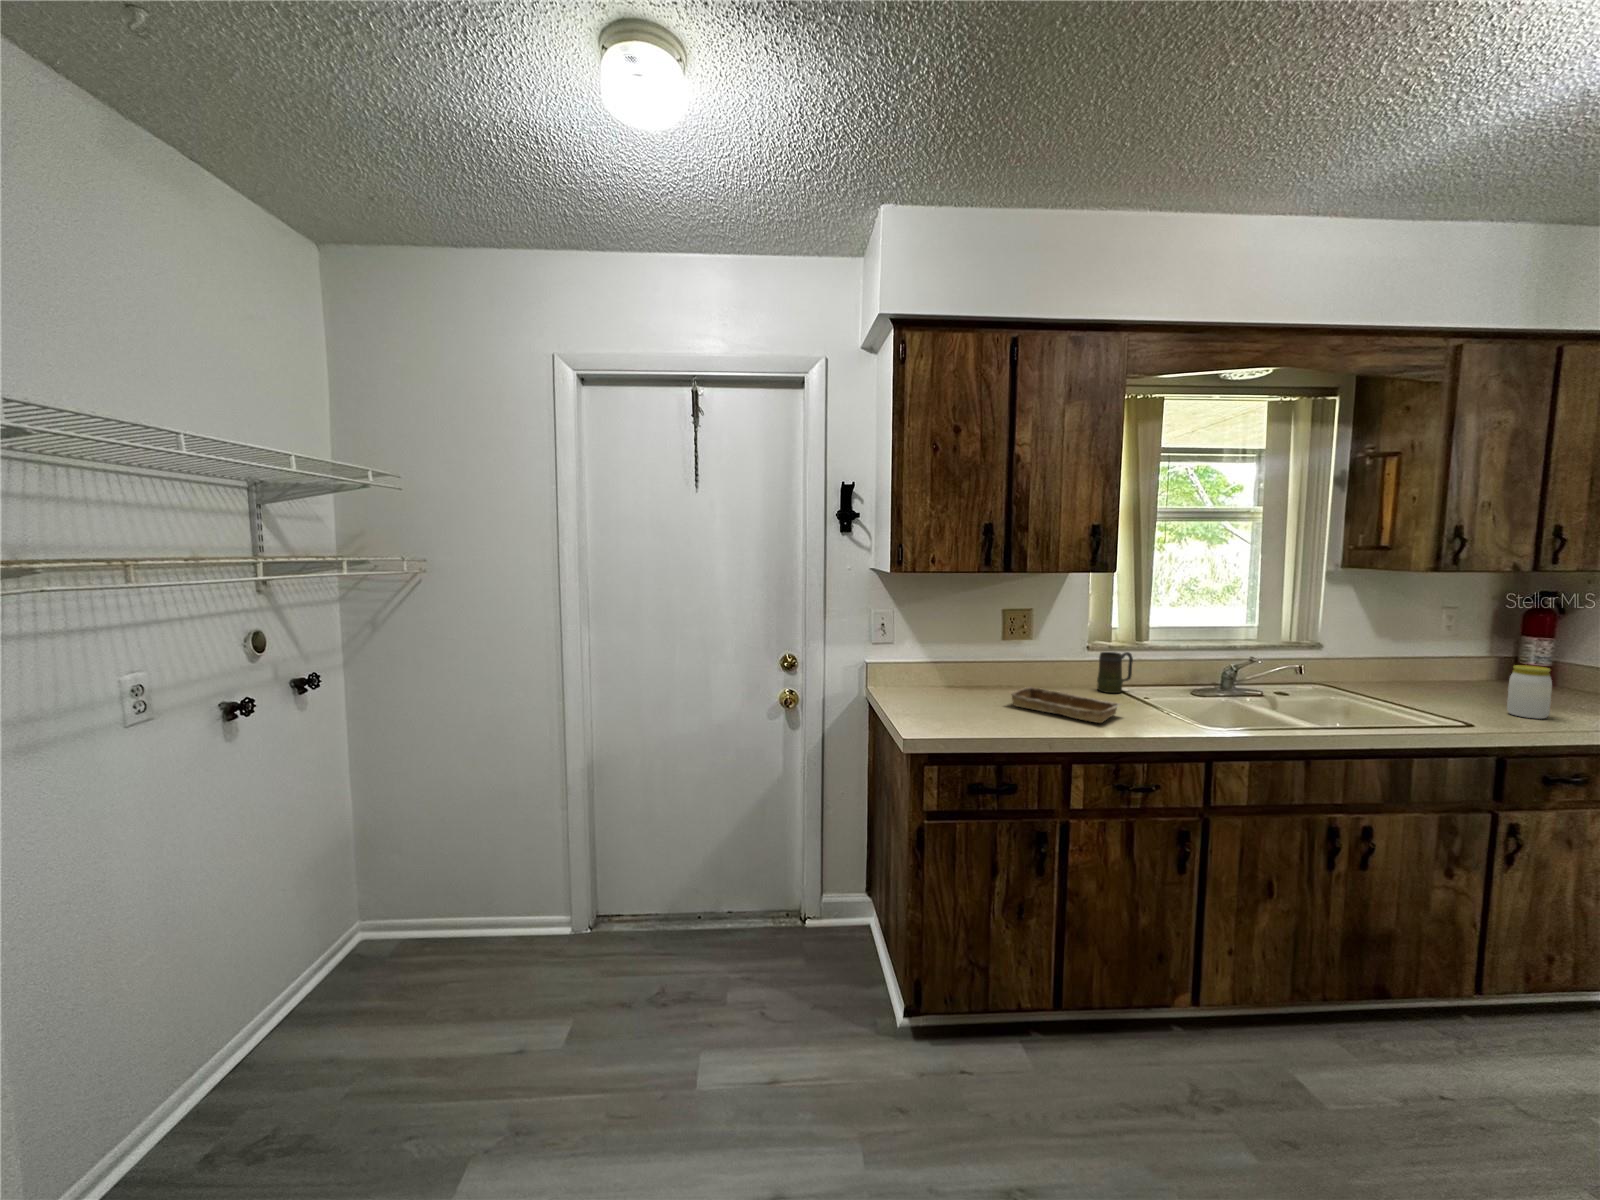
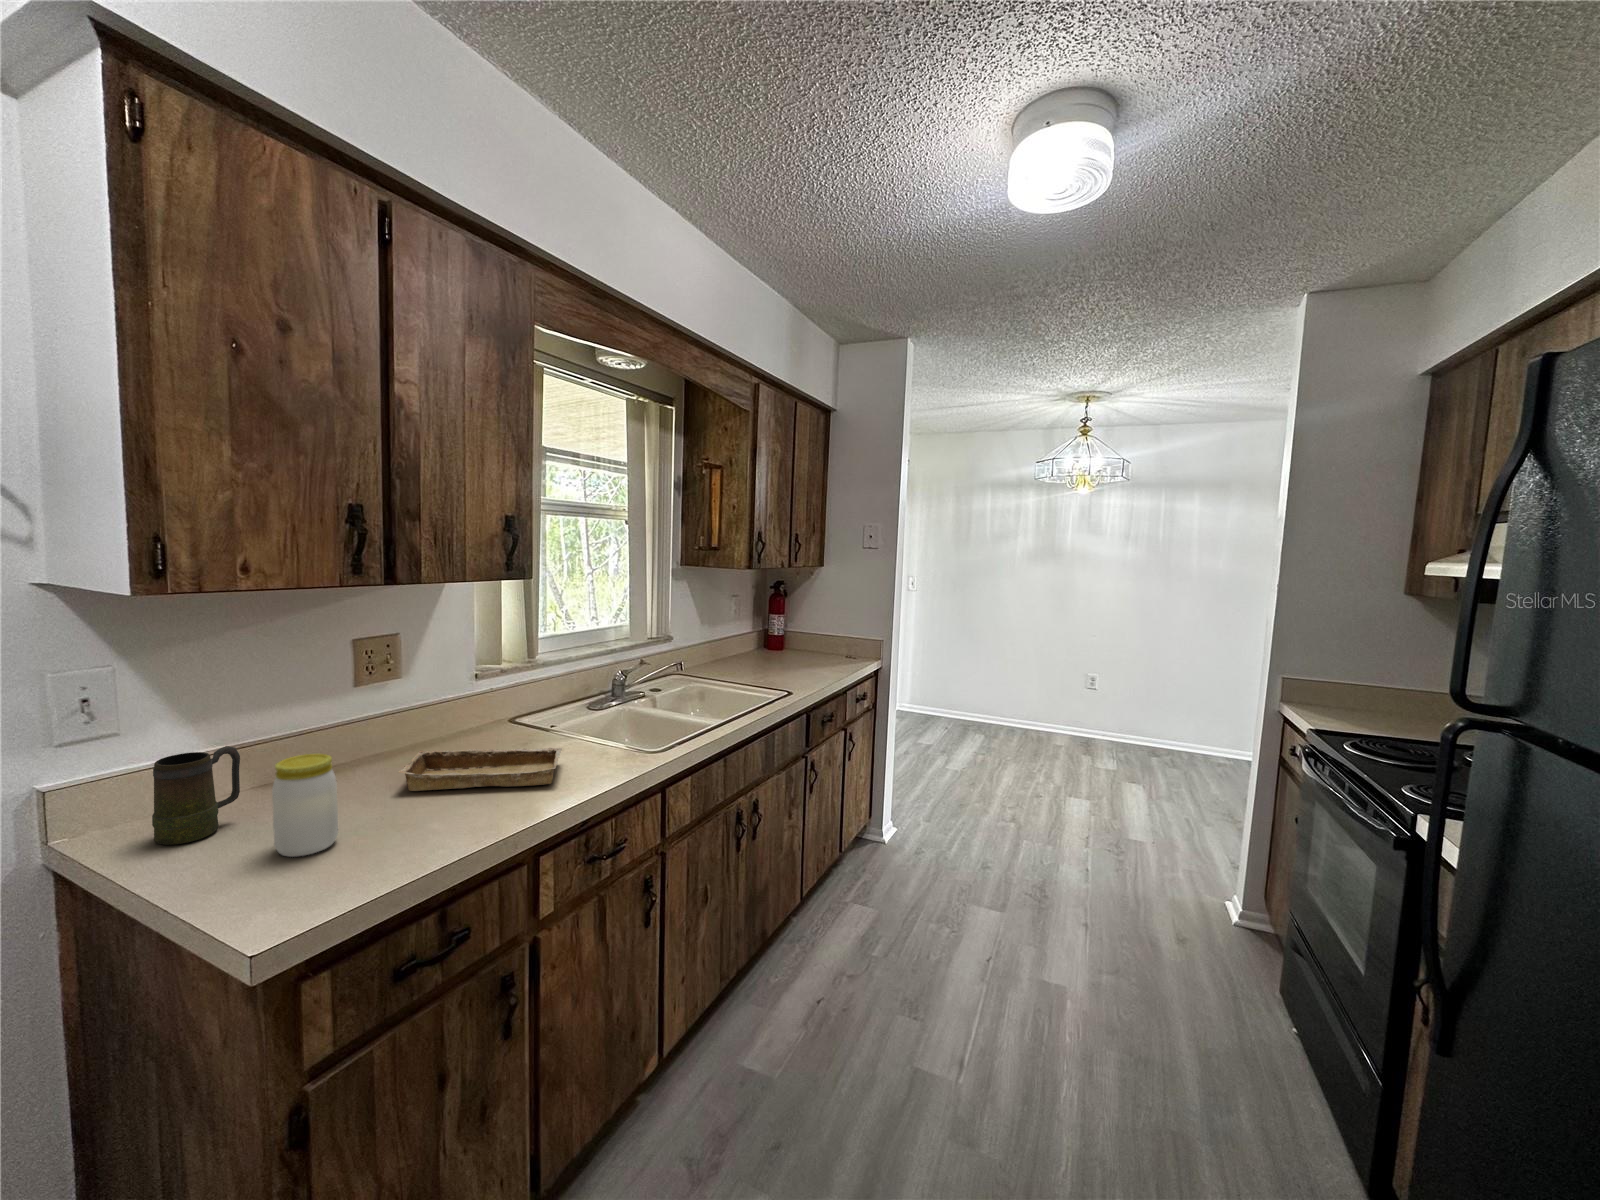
mug: present [1097,652,1133,693] -> present [152,746,240,845]
jar: present [1507,665,1552,719] -> present [272,754,338,857]

